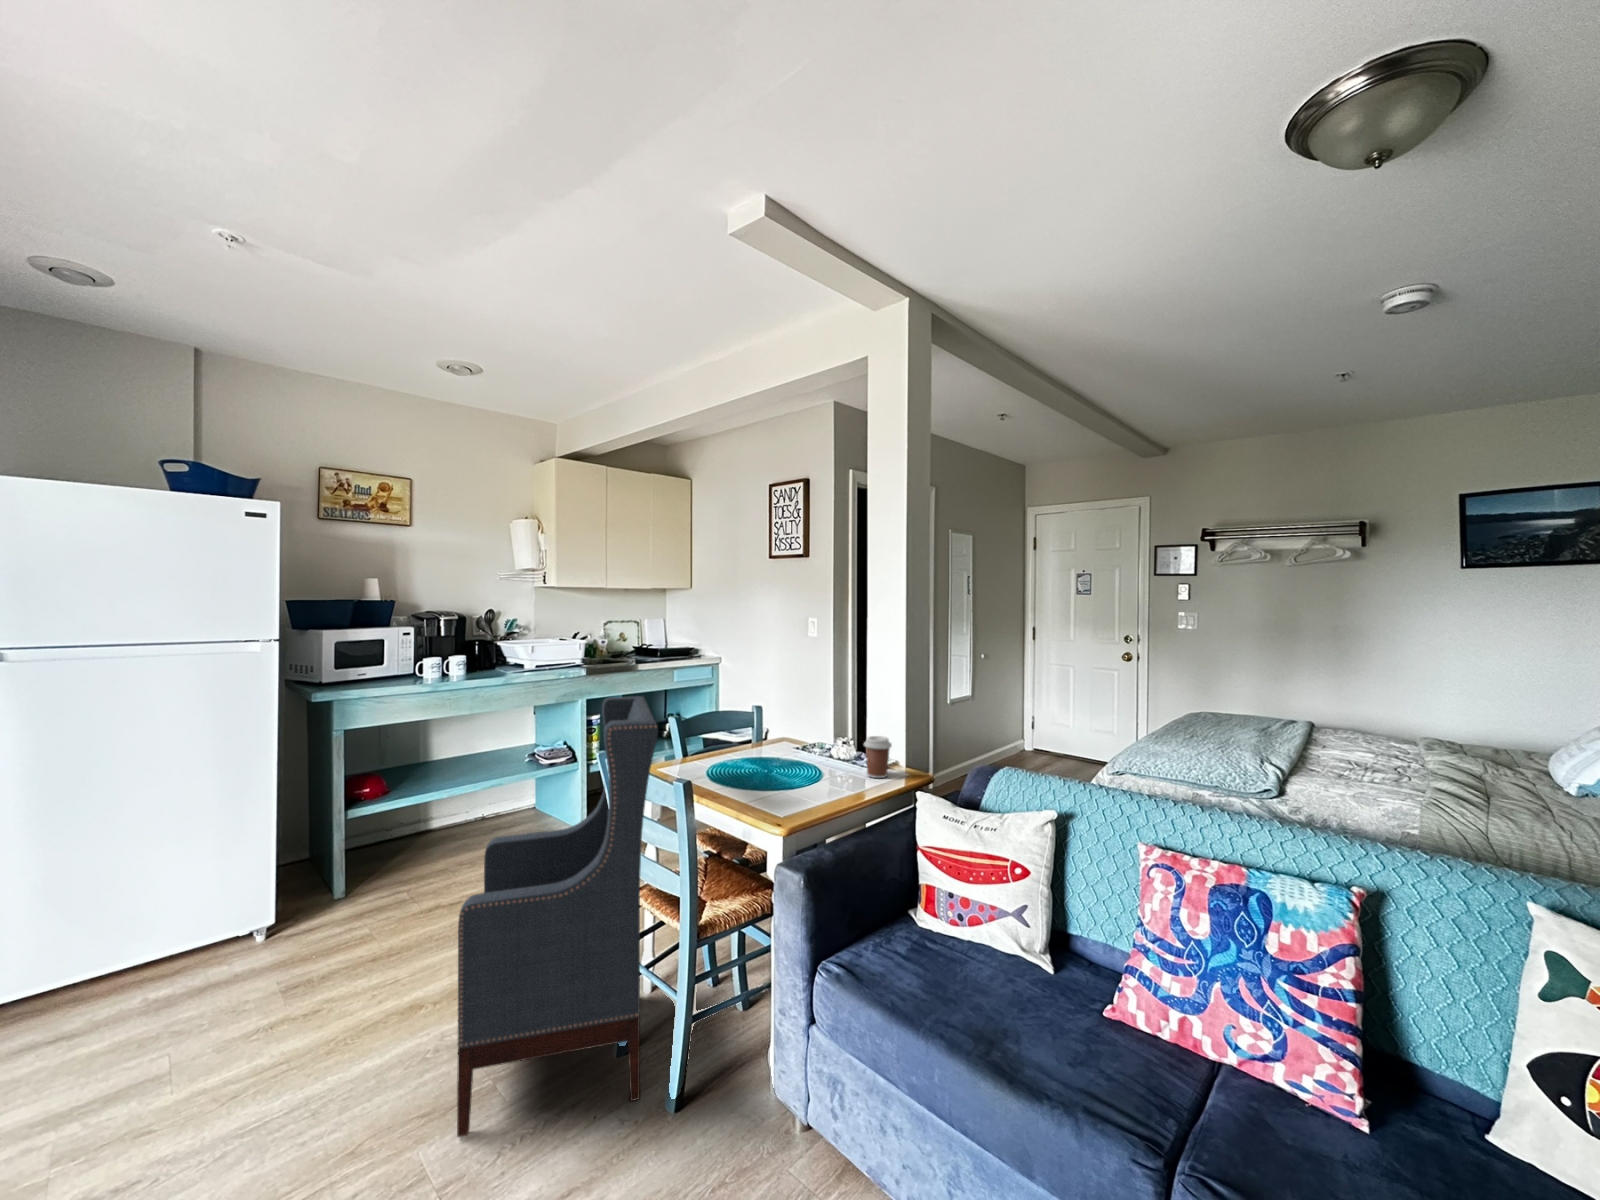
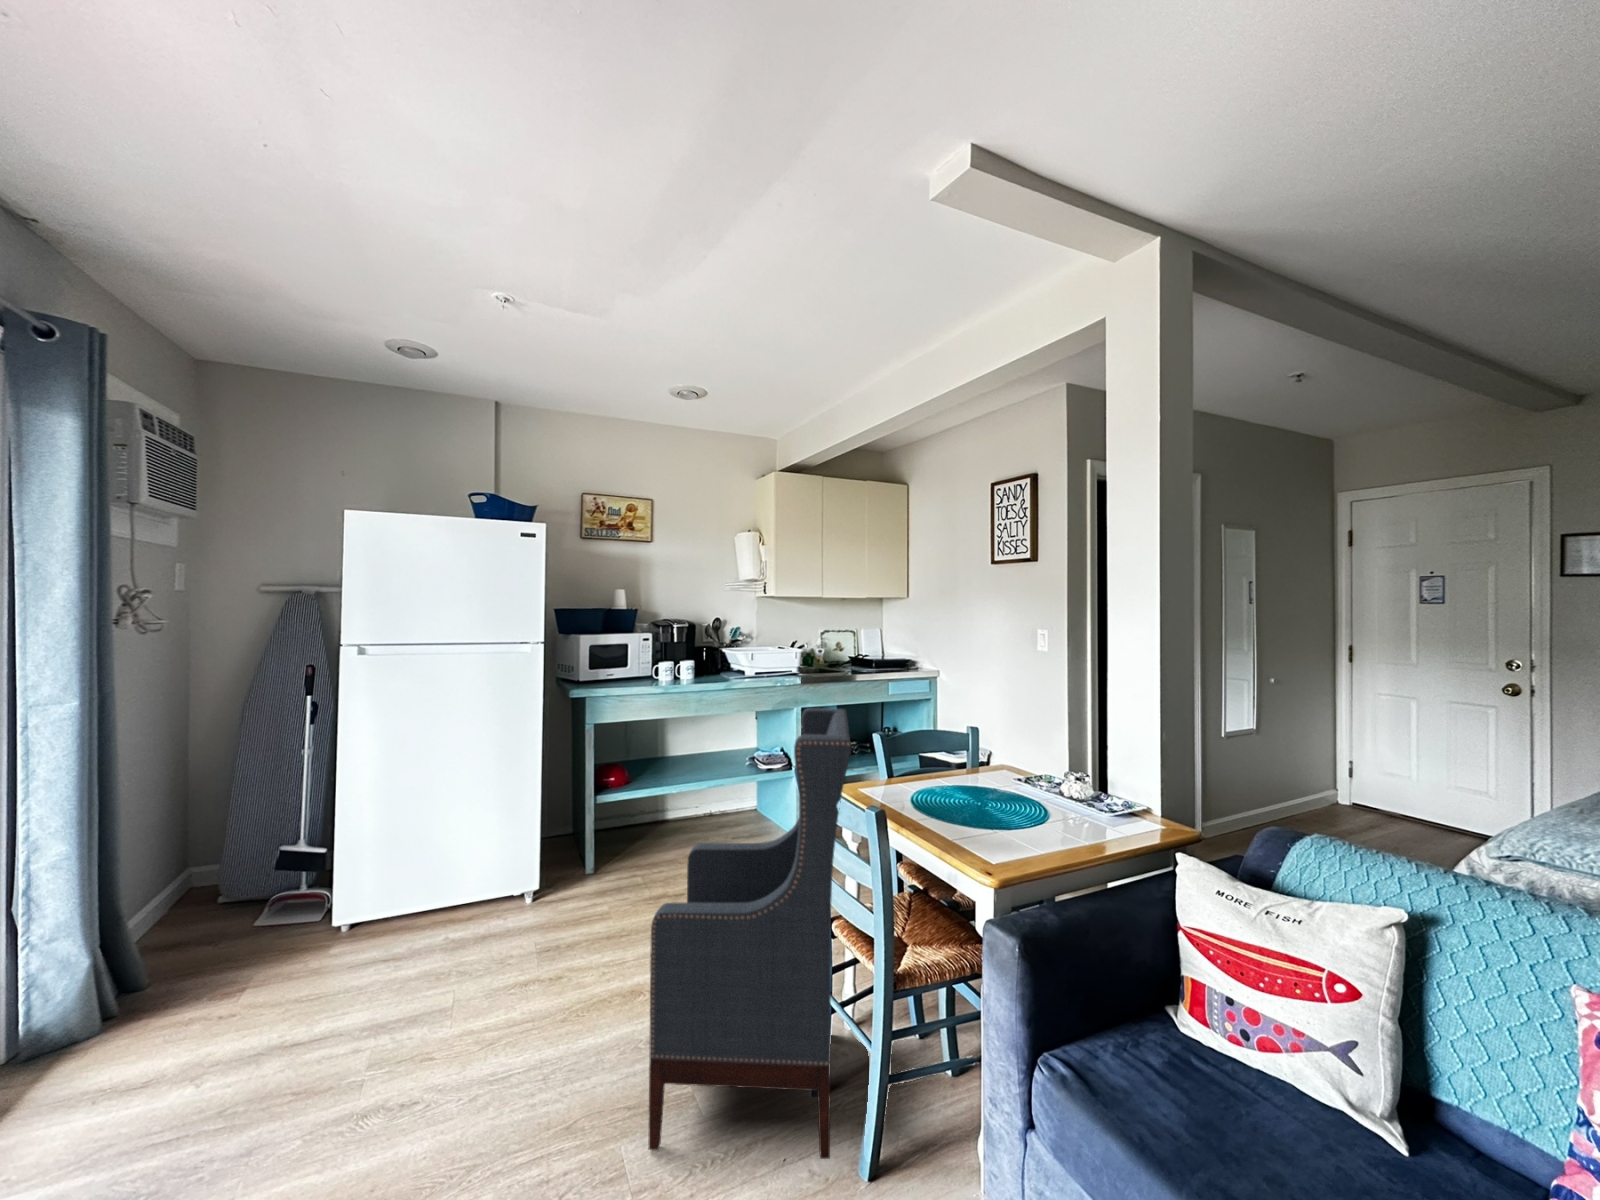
coffee cup: present [864,736,892,778] -> none [1104,774,1143,827]

